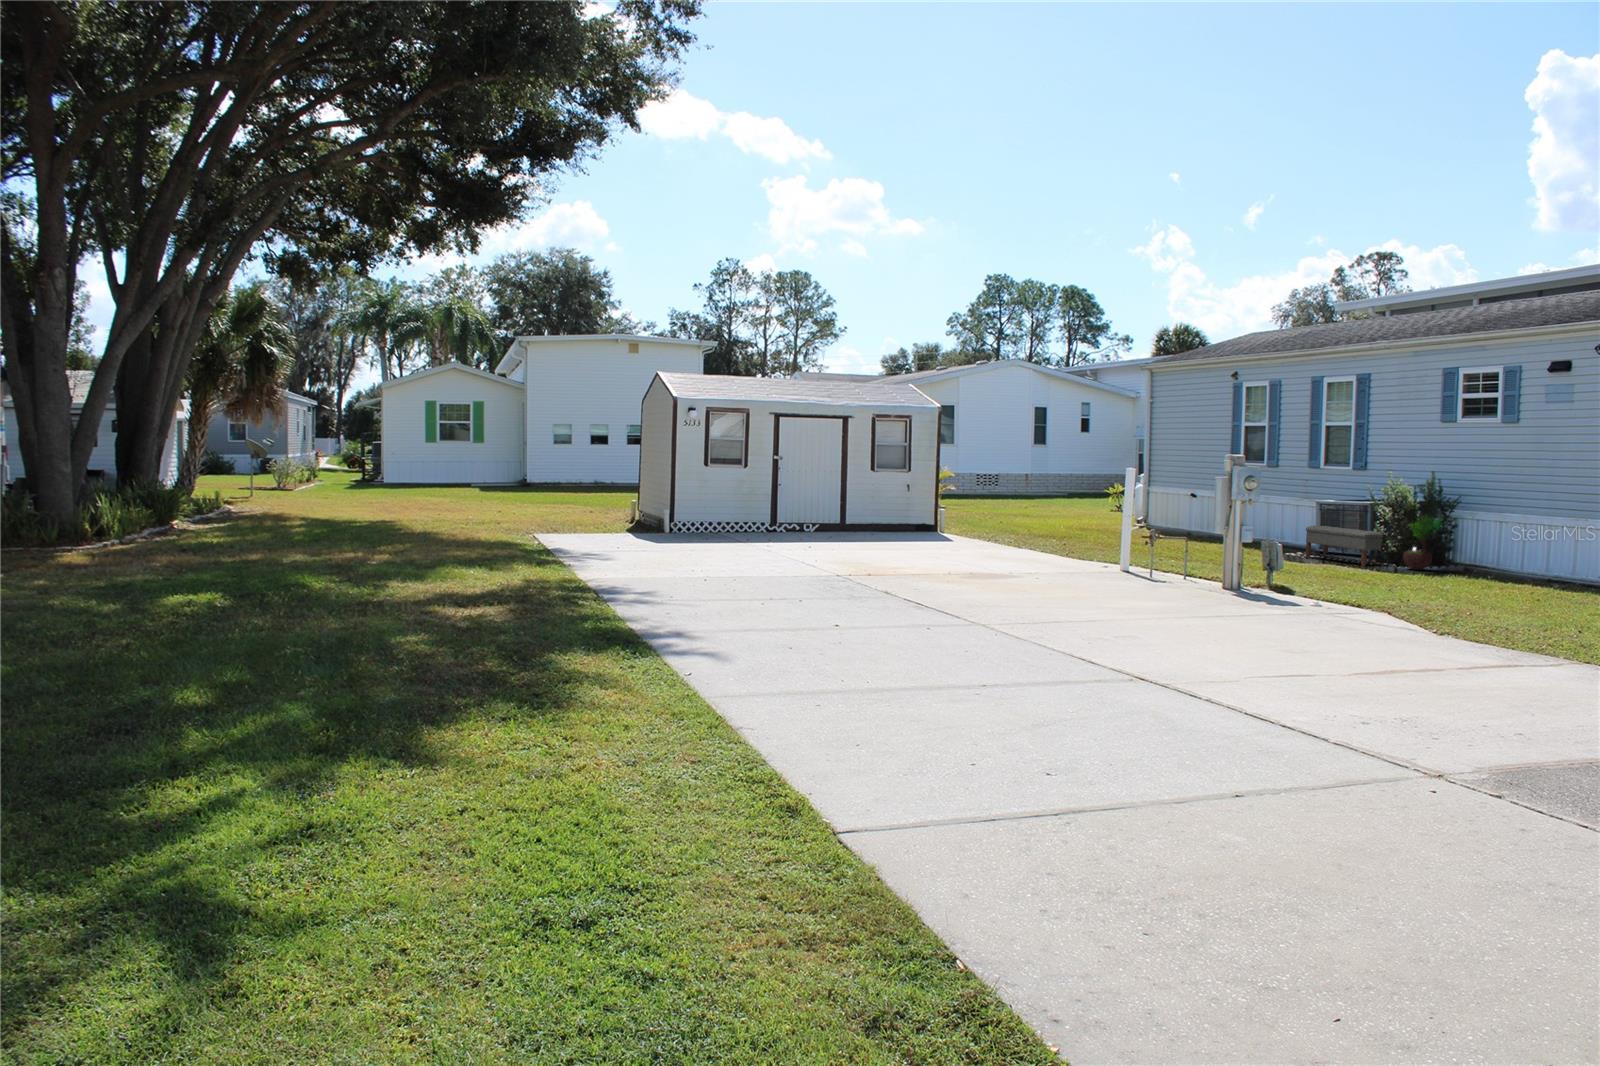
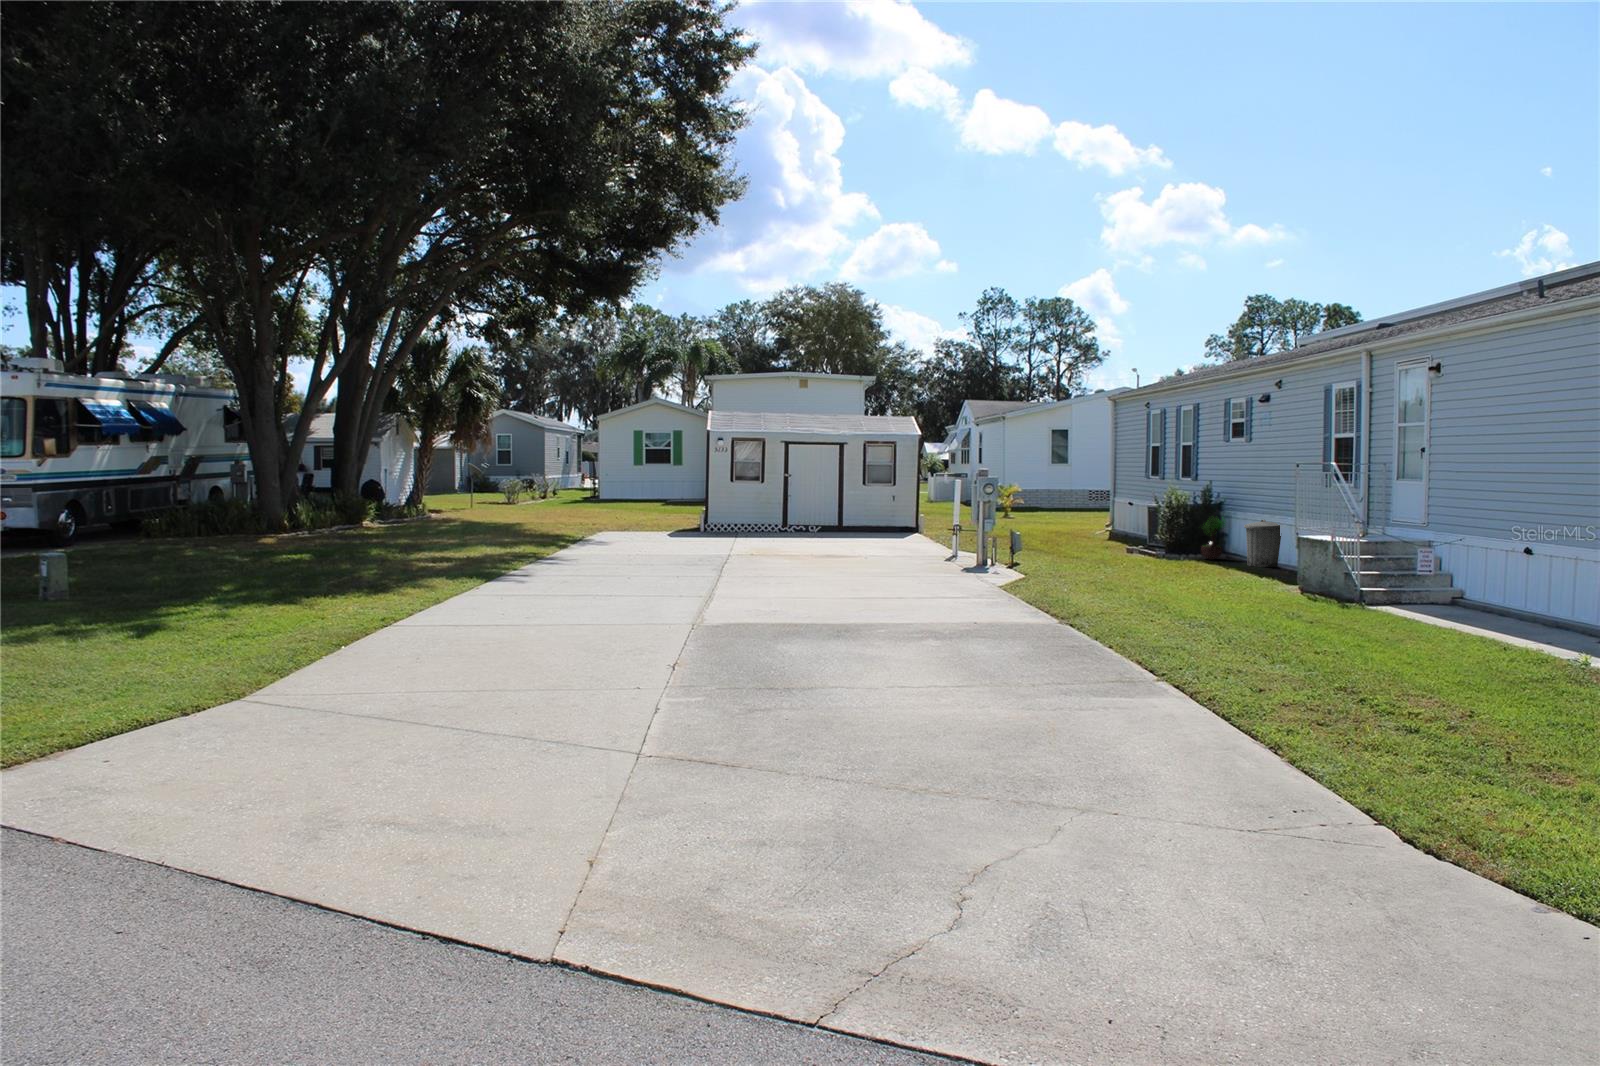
trash can: none [1486,520,1540,581] -> present [1244,520,1281,567]
bench: present [1306,526,1384,566] -> none [1154,526,1199,557]

